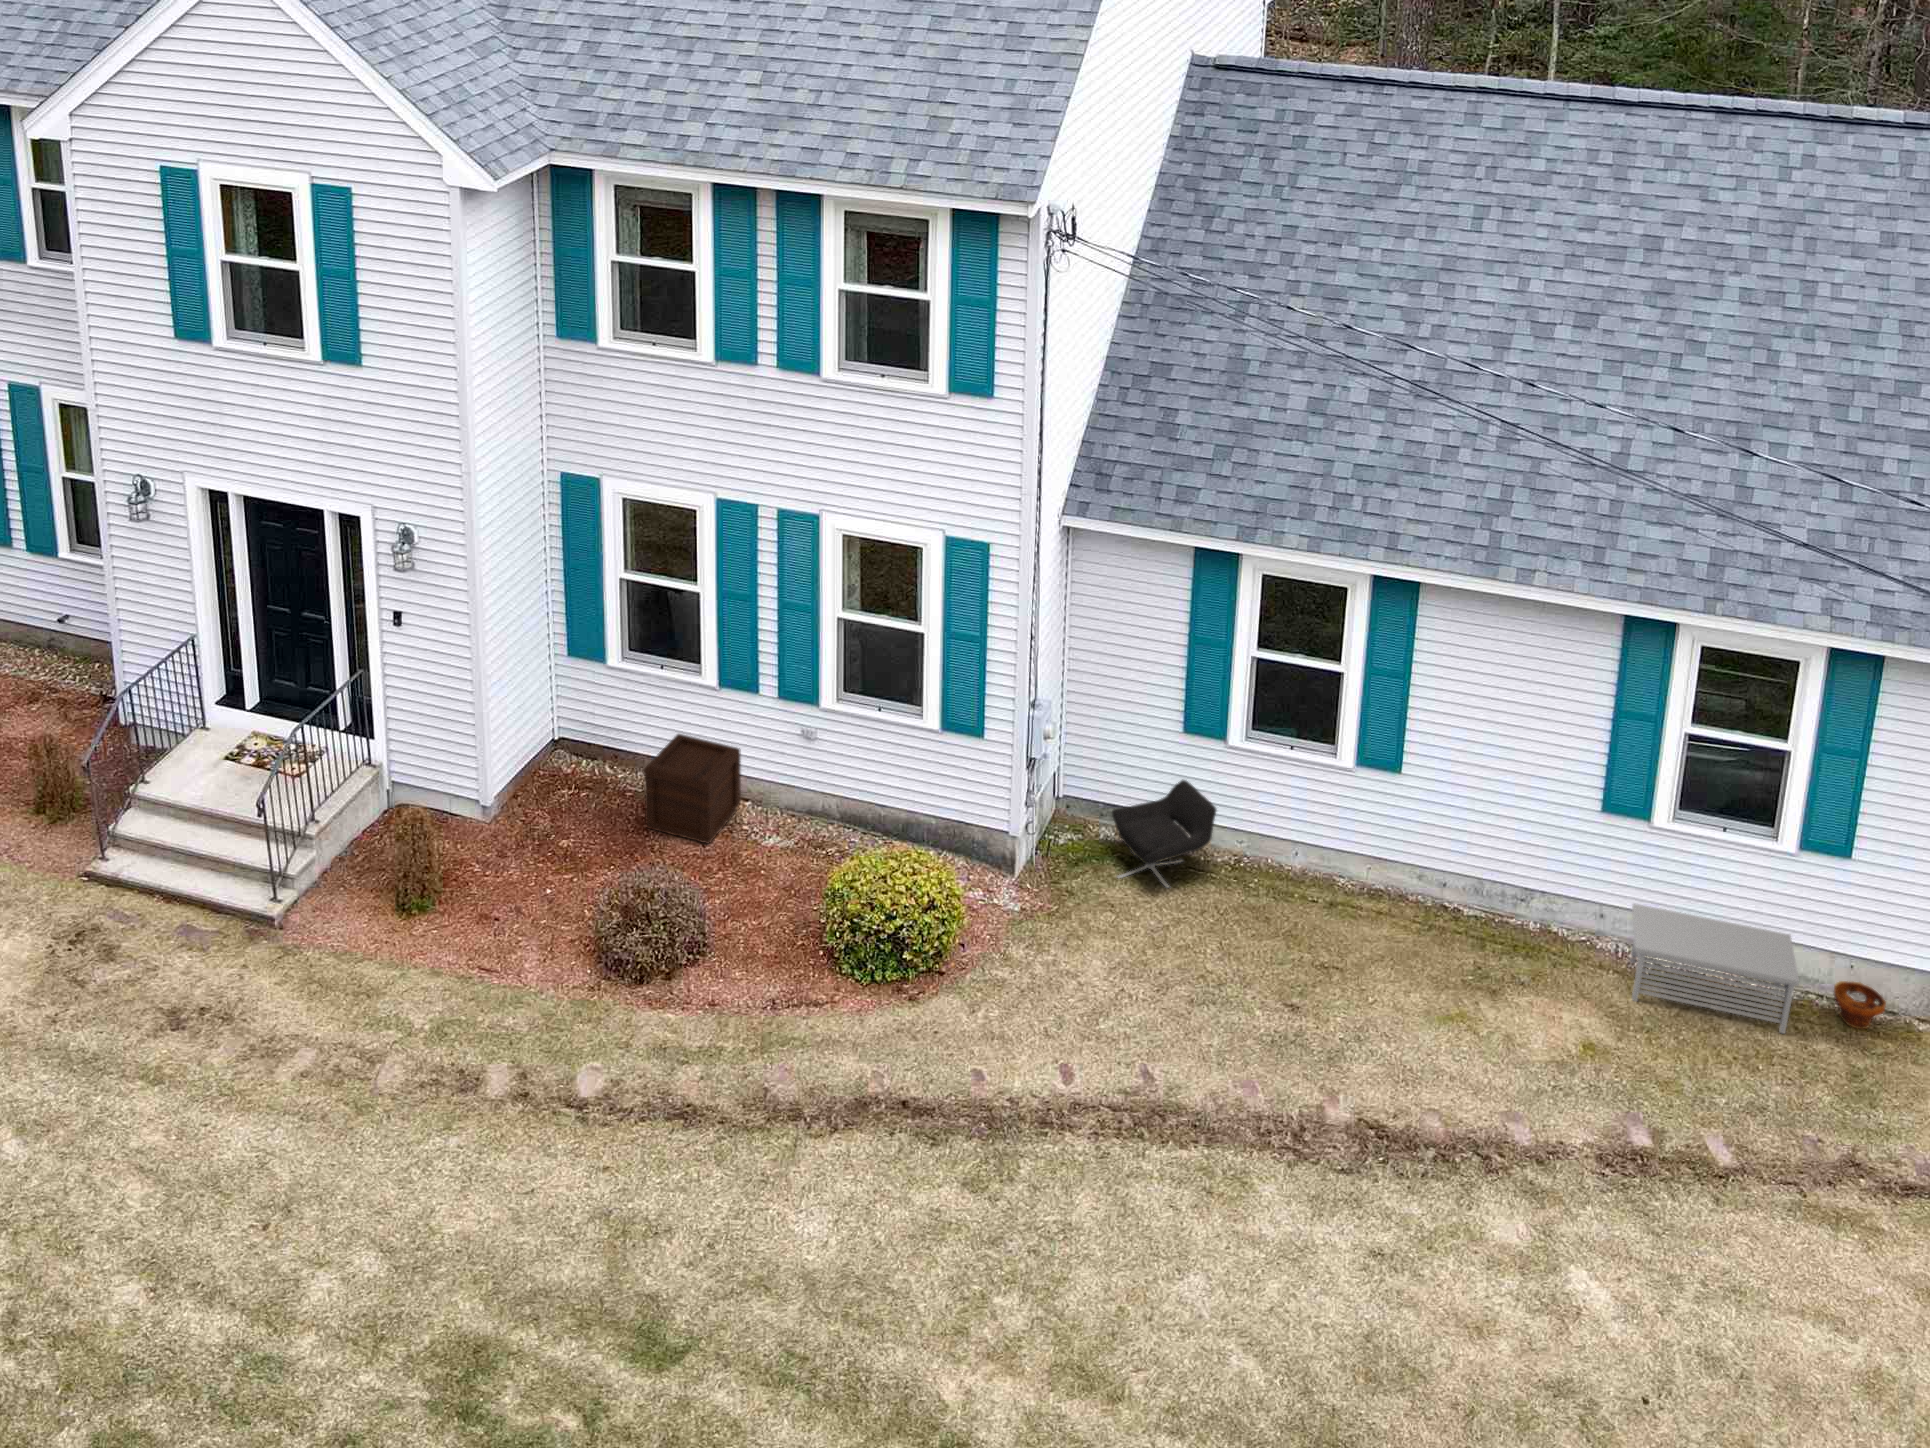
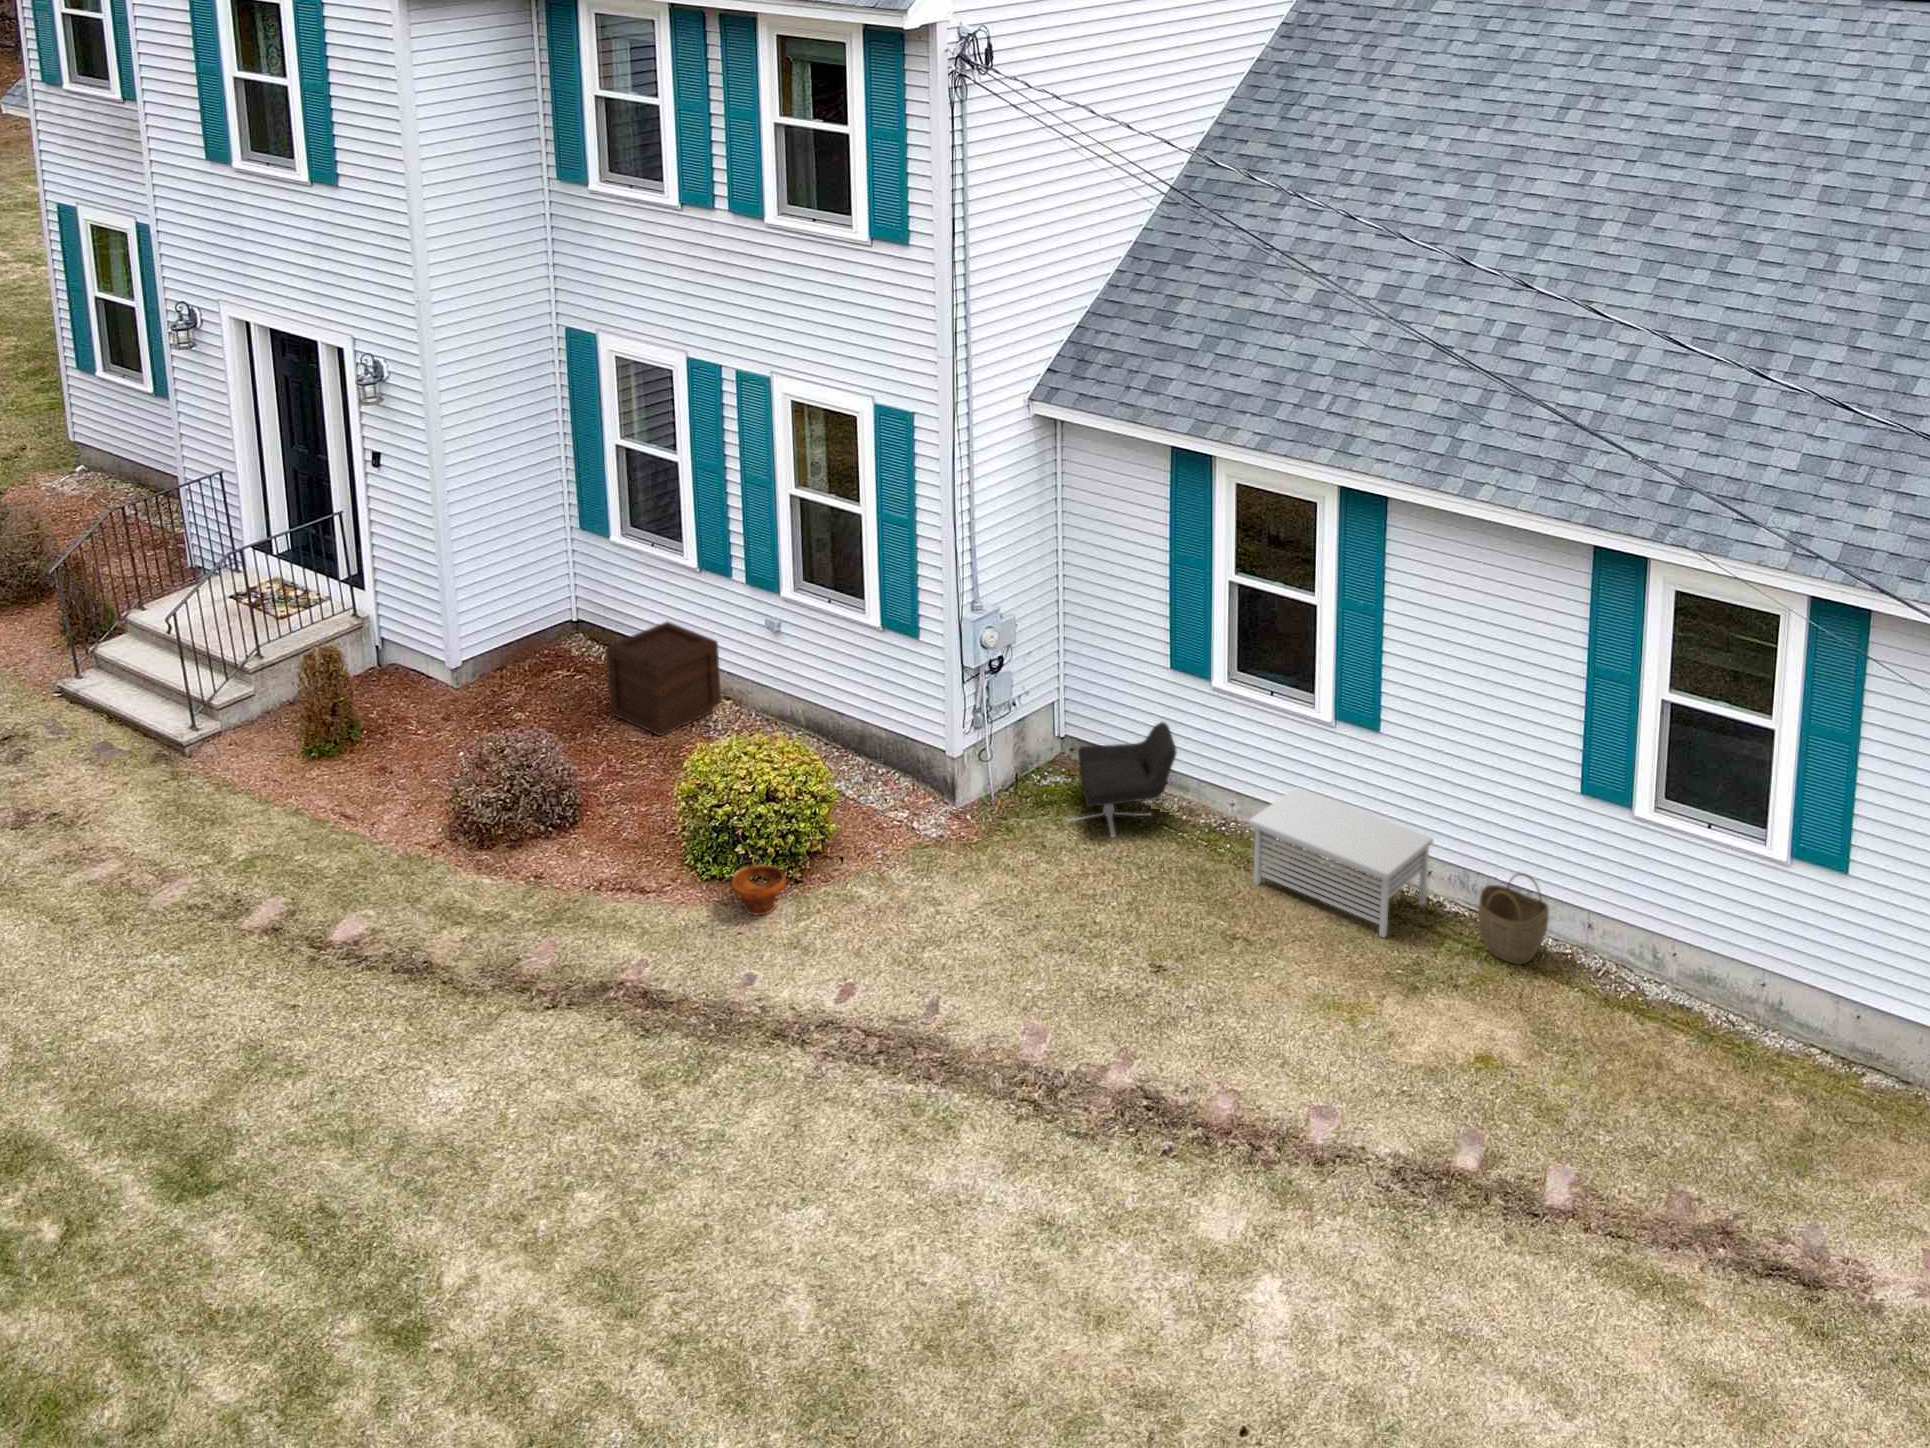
woven basket: none [1521,881,1584,957] -> present [1478,873,1549,964]
storage bench: present [1630,904,1799,1034] -> present [1249,787,1433,937]
planter: present [1834,981,1886,1029] -> present [732,864,786,916]

